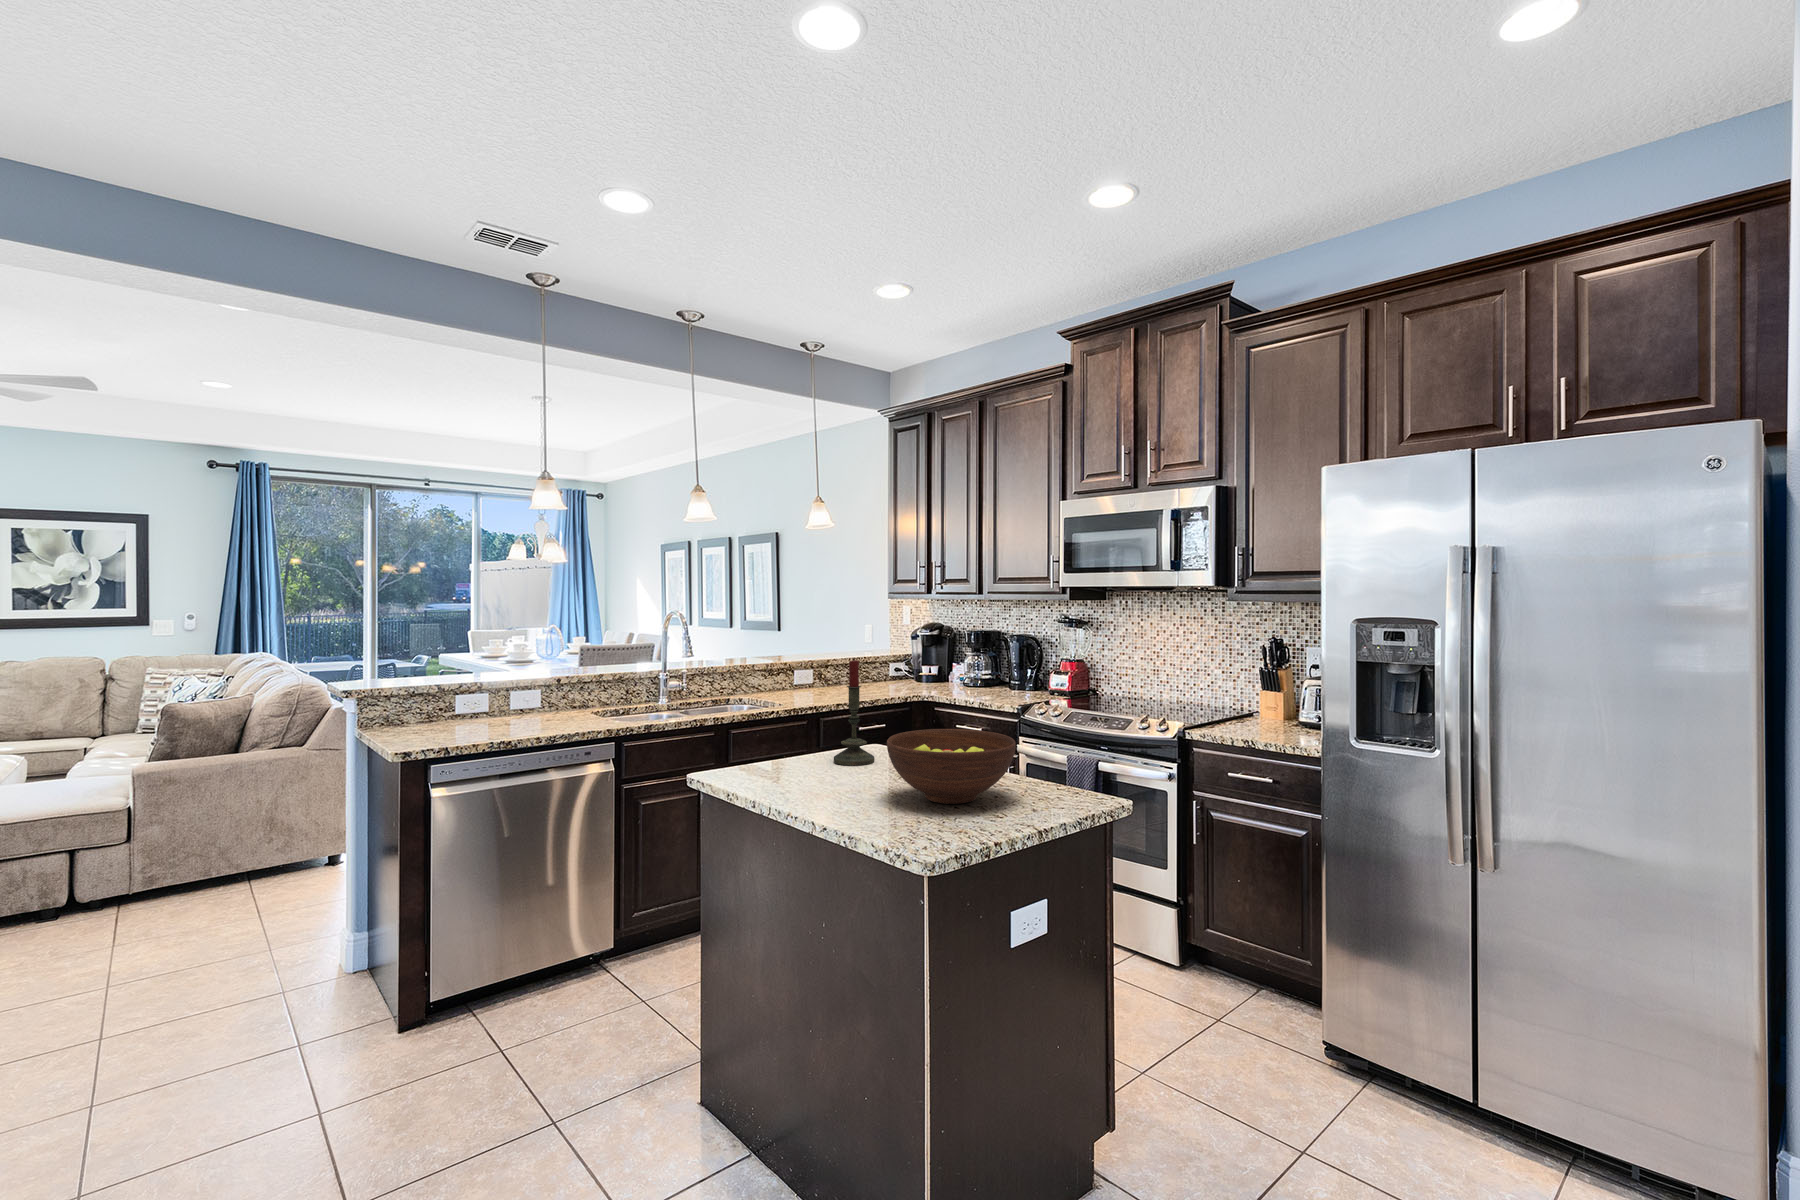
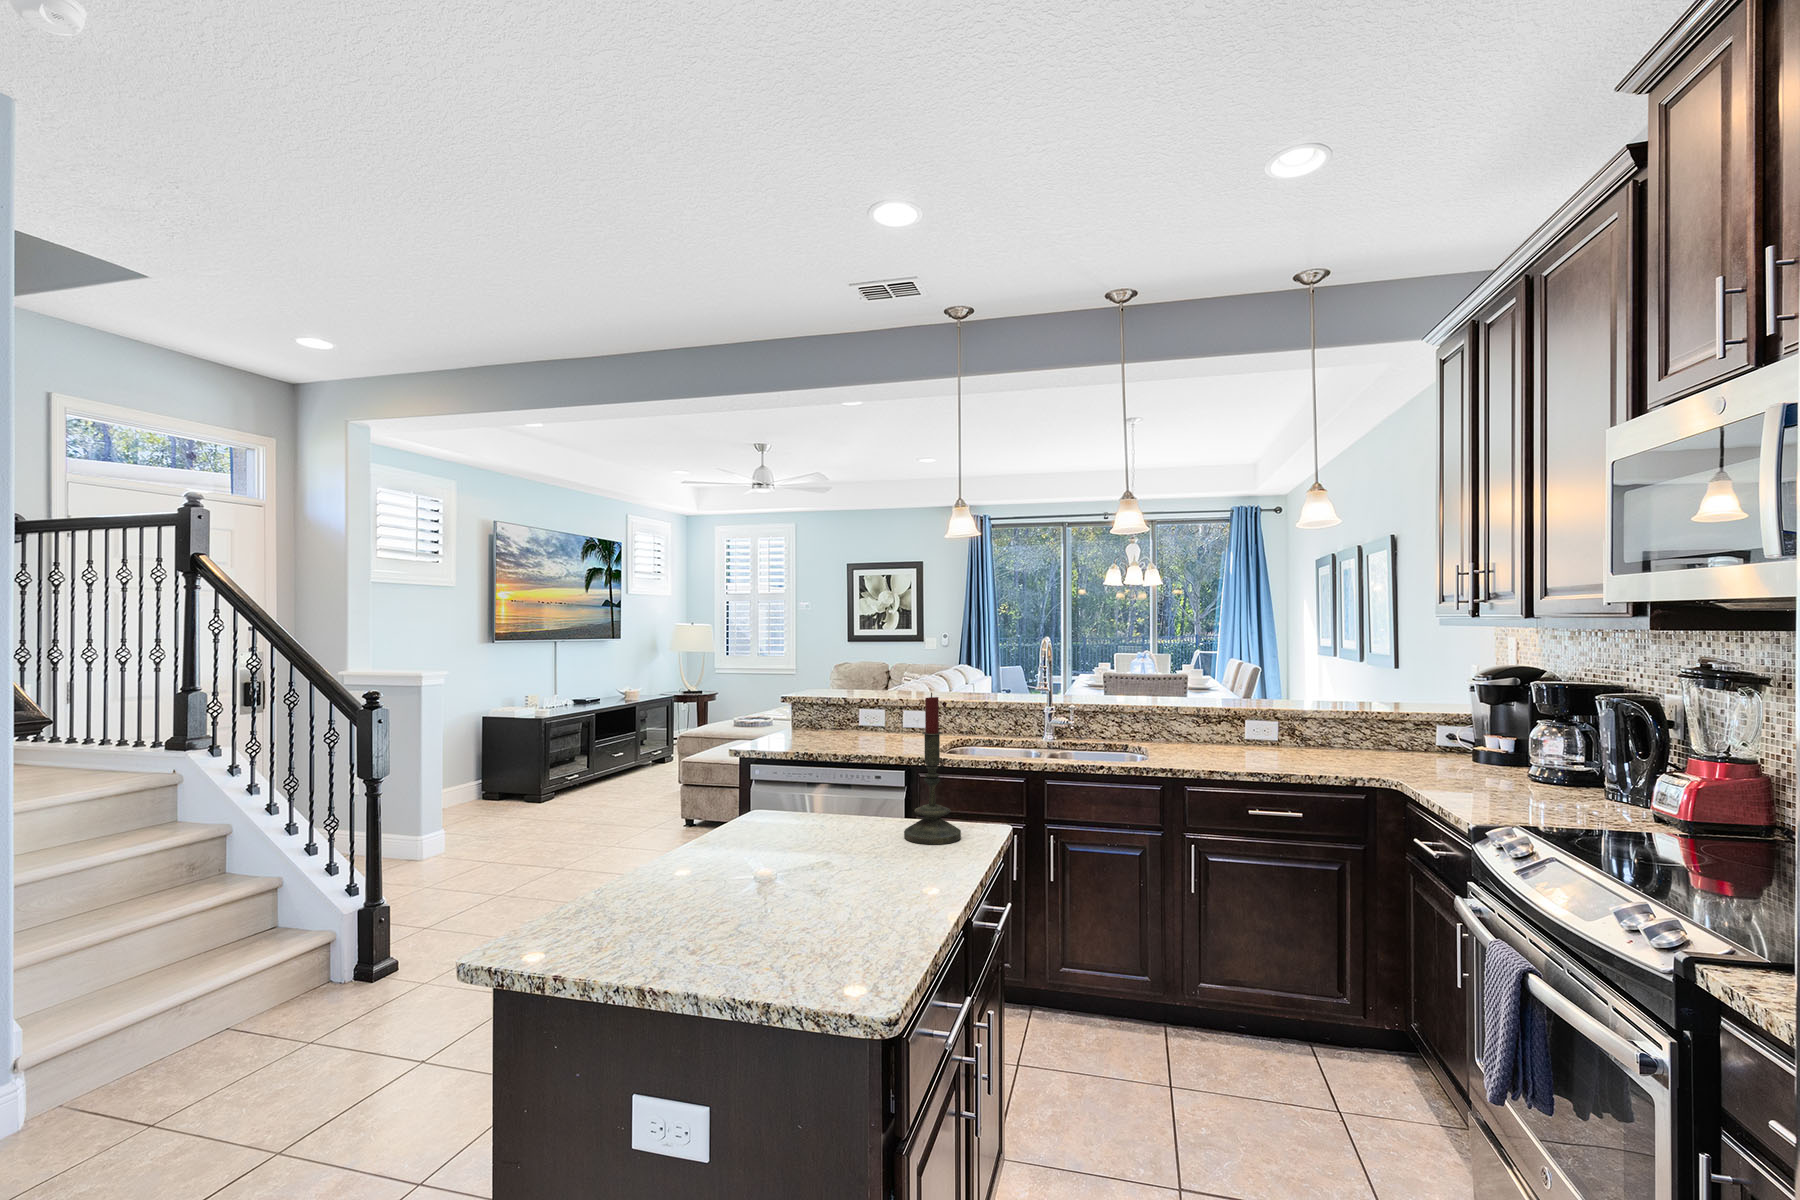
fruit bowl: present [887,729,1016,804] -> none [676,798,873,919]

